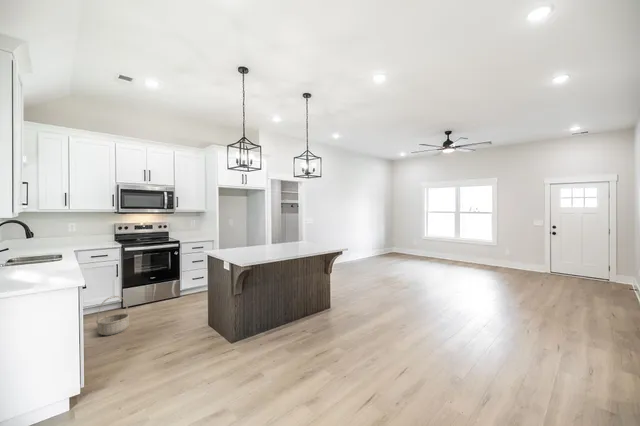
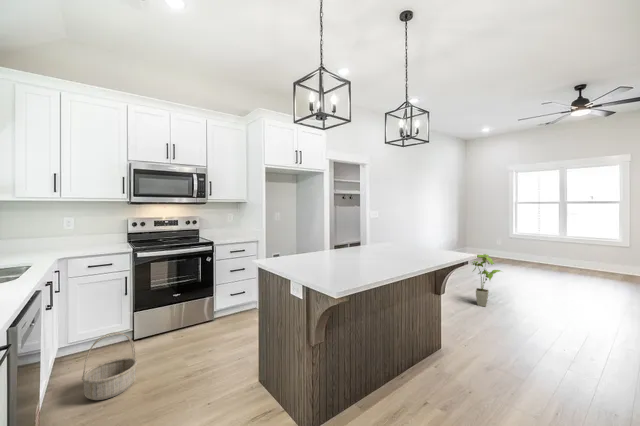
house plant: none [373,248,393,286] -> present [472,254,500,307]

